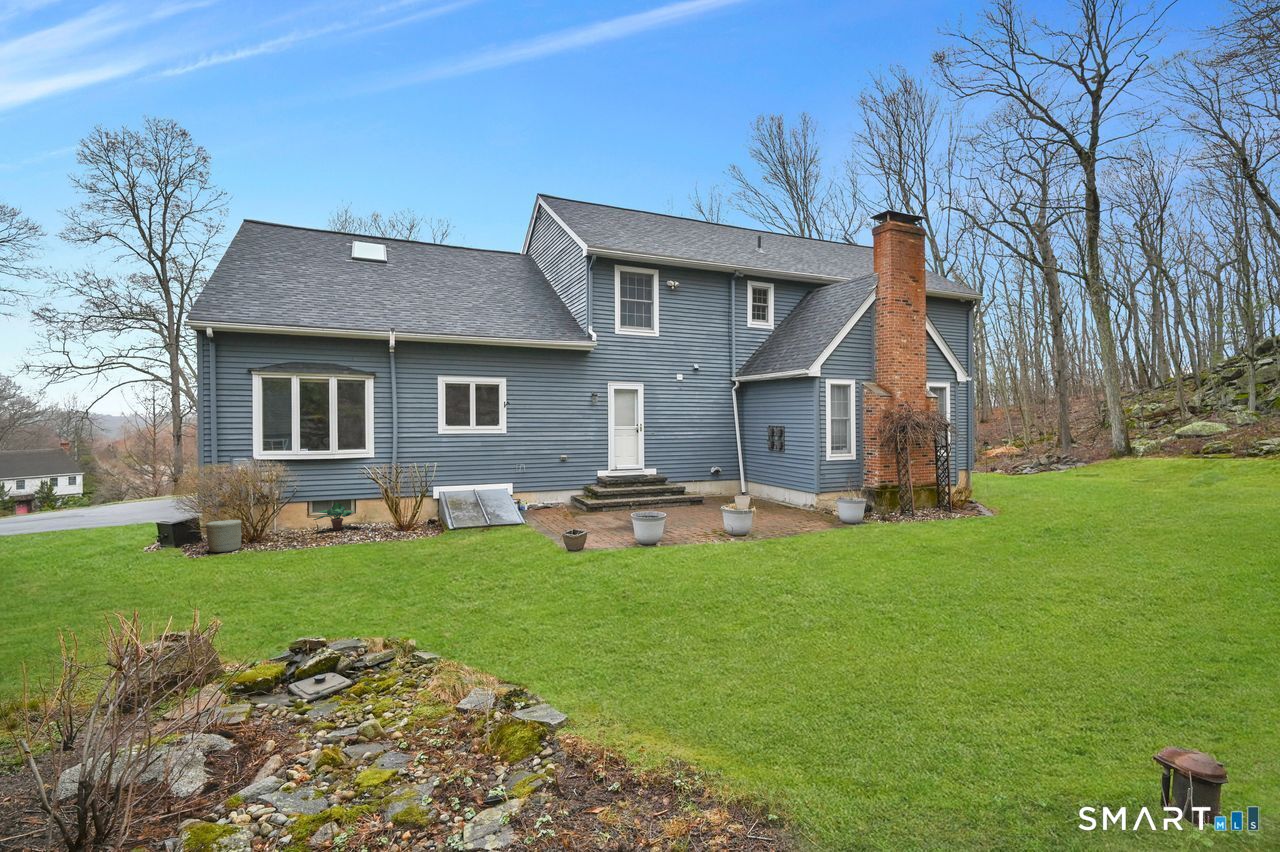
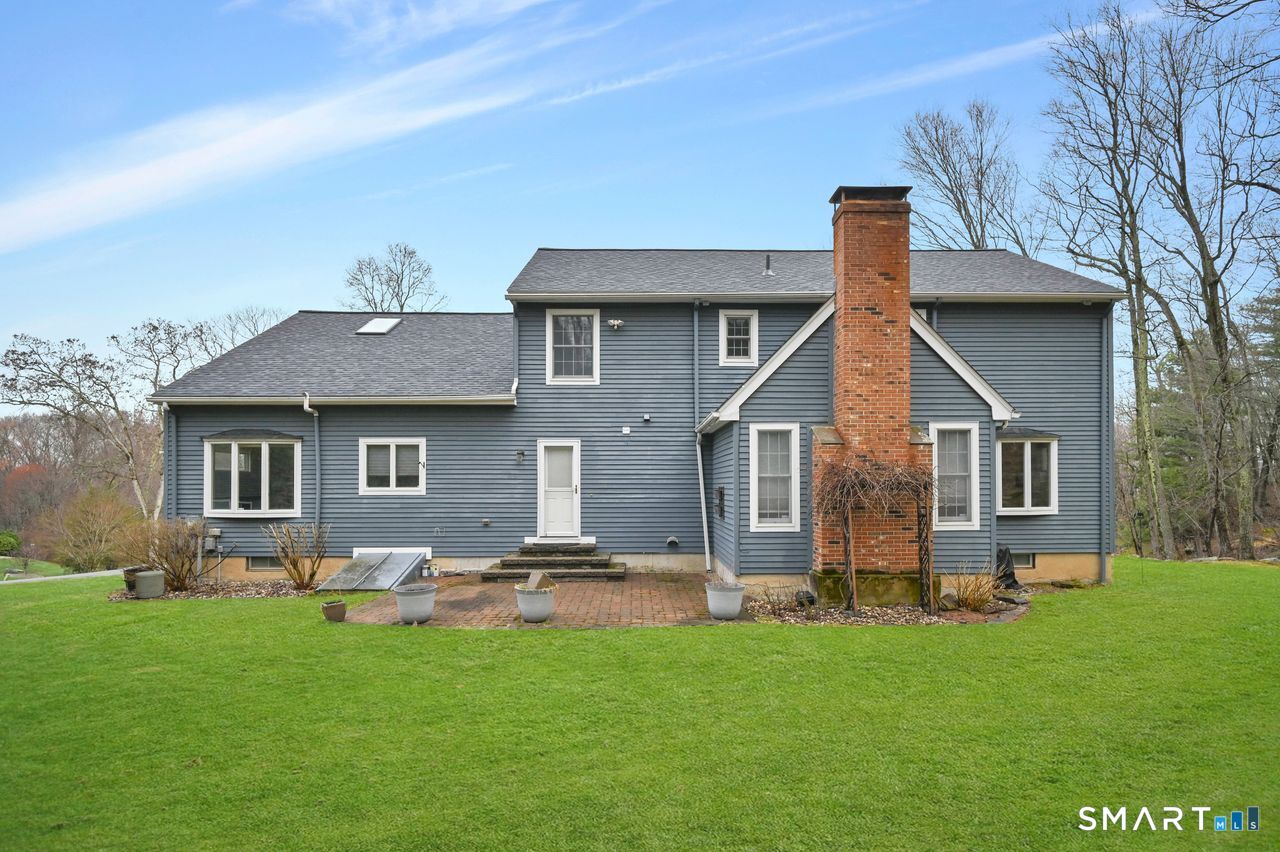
potted plant: present [314,502,354,530] -> none [234,559,275,585]

